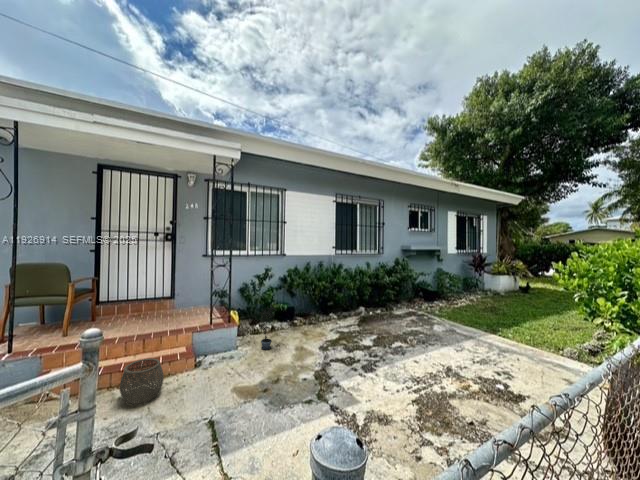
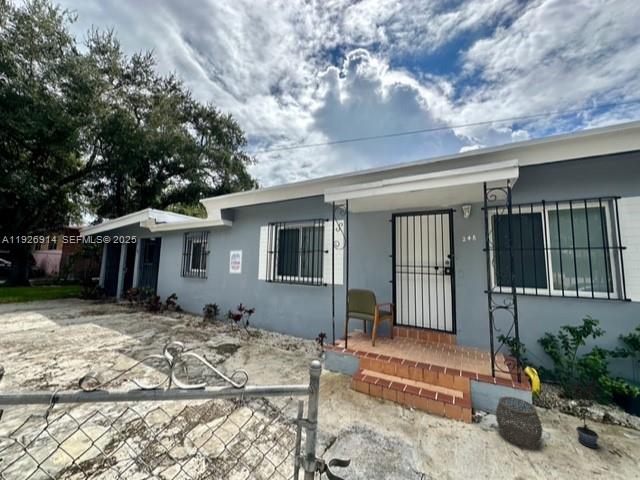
woven basket: present [120,359,164,405] -> present [496,397,542,447]

